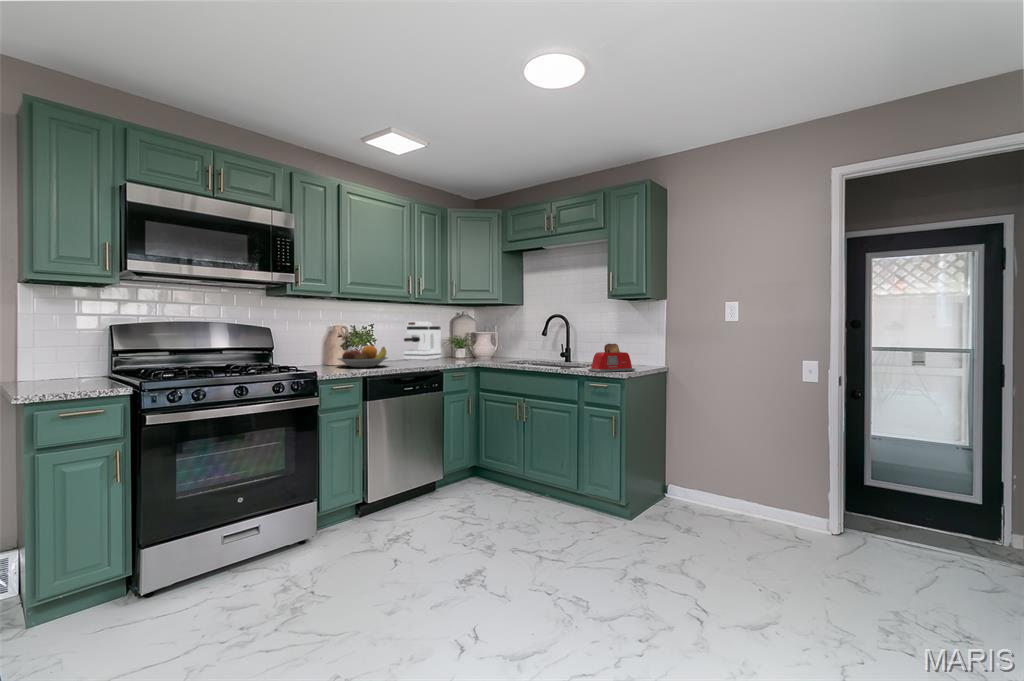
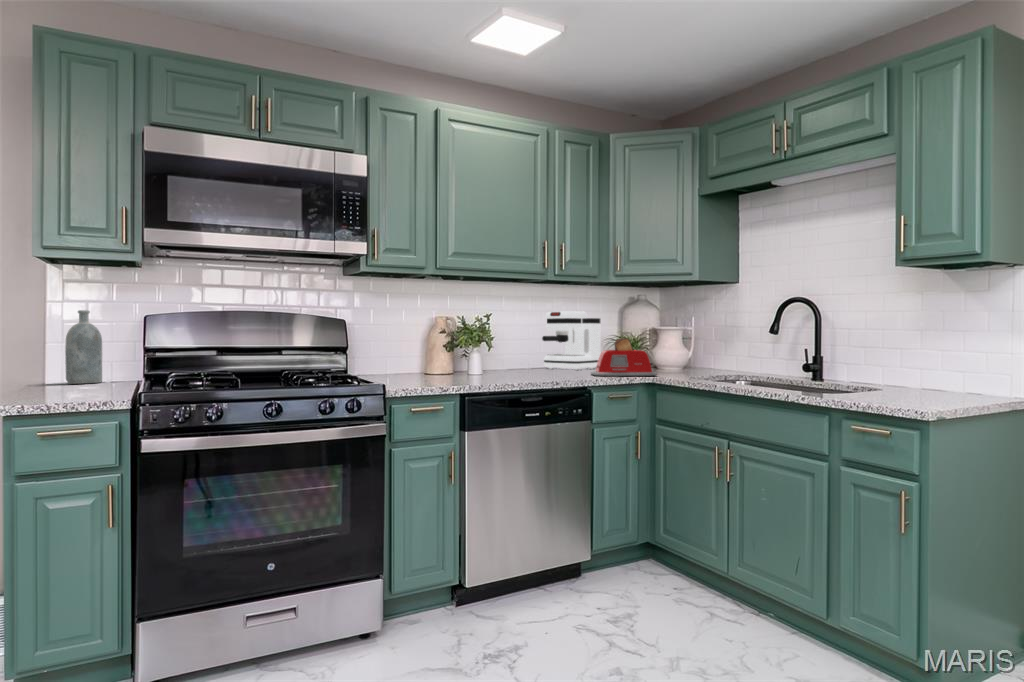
bottle: none [38,320,70,379] -> present [65,310,102,384]
toaster: present [588,344,636,372] -> present [591,338,657,376]
fruit bowl: present [338,345,388,367] -> none [433,347,507,379]

